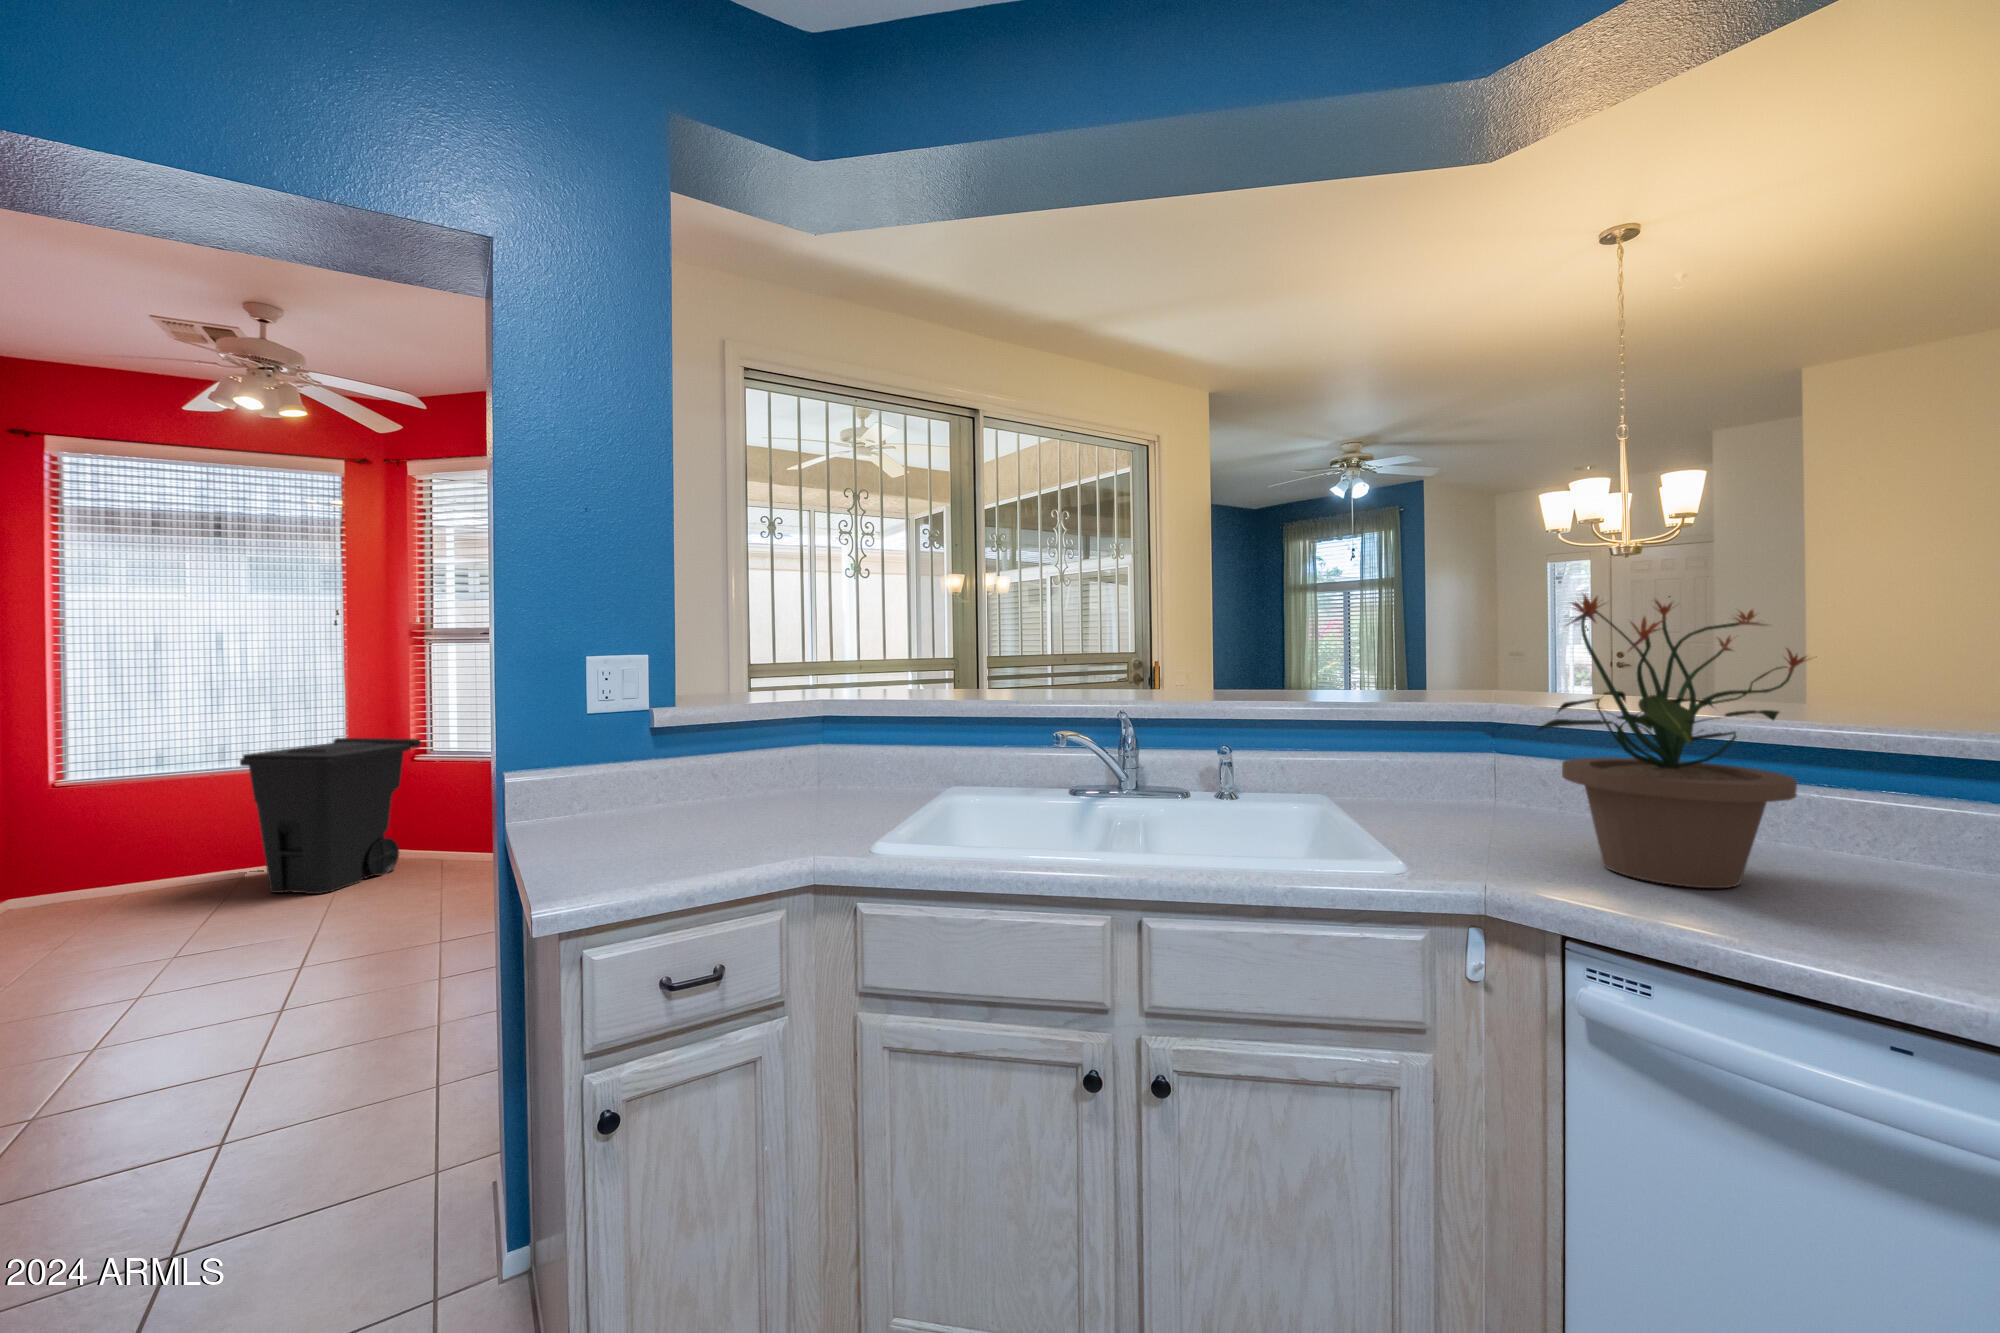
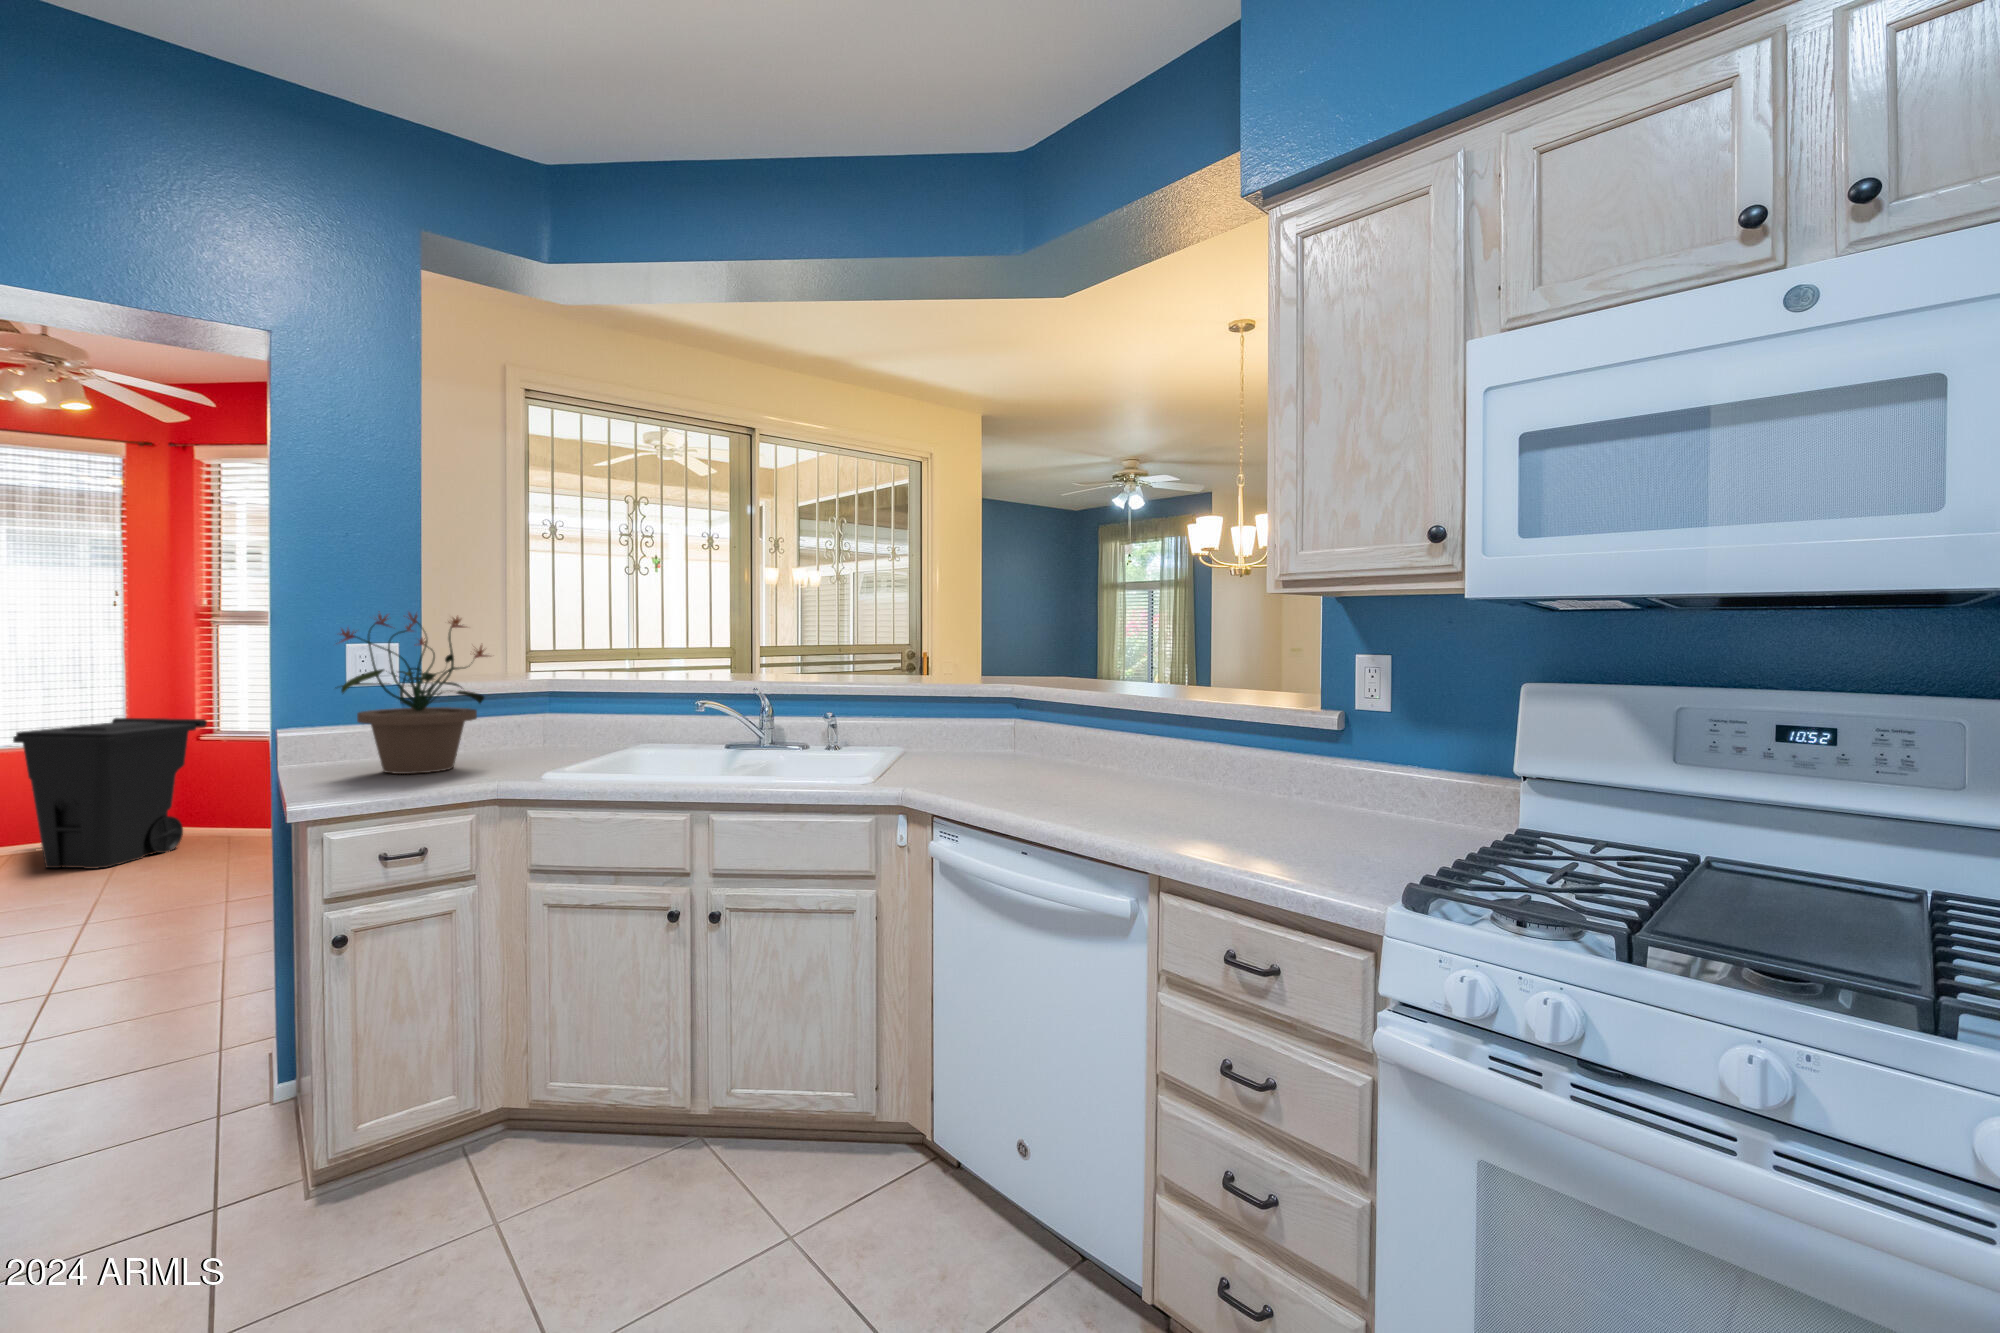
potted plant: present [1538,595,1806,888] -> present [336,613,488,774]

